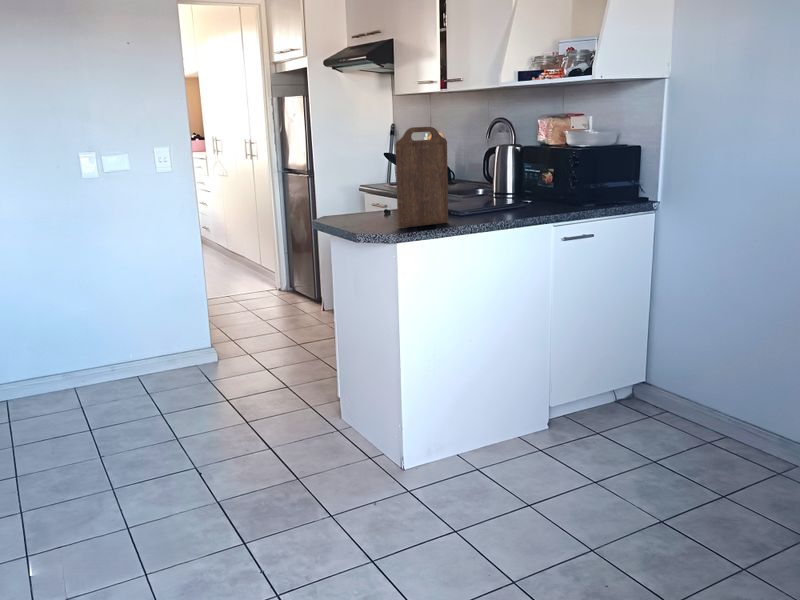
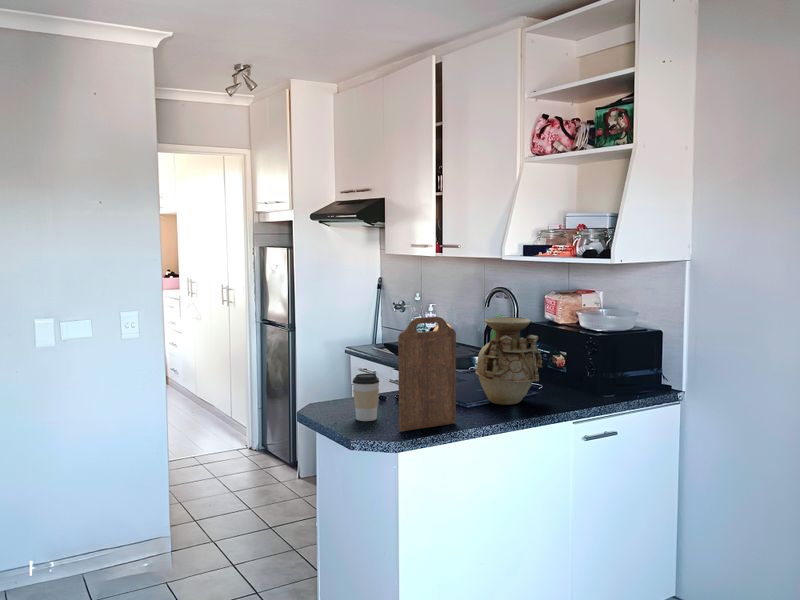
vase: none [469,135,530,212] -> present [475,317,542,405]
coffee cup: none [358,182,382,224] -> present [353,373,379,421]

